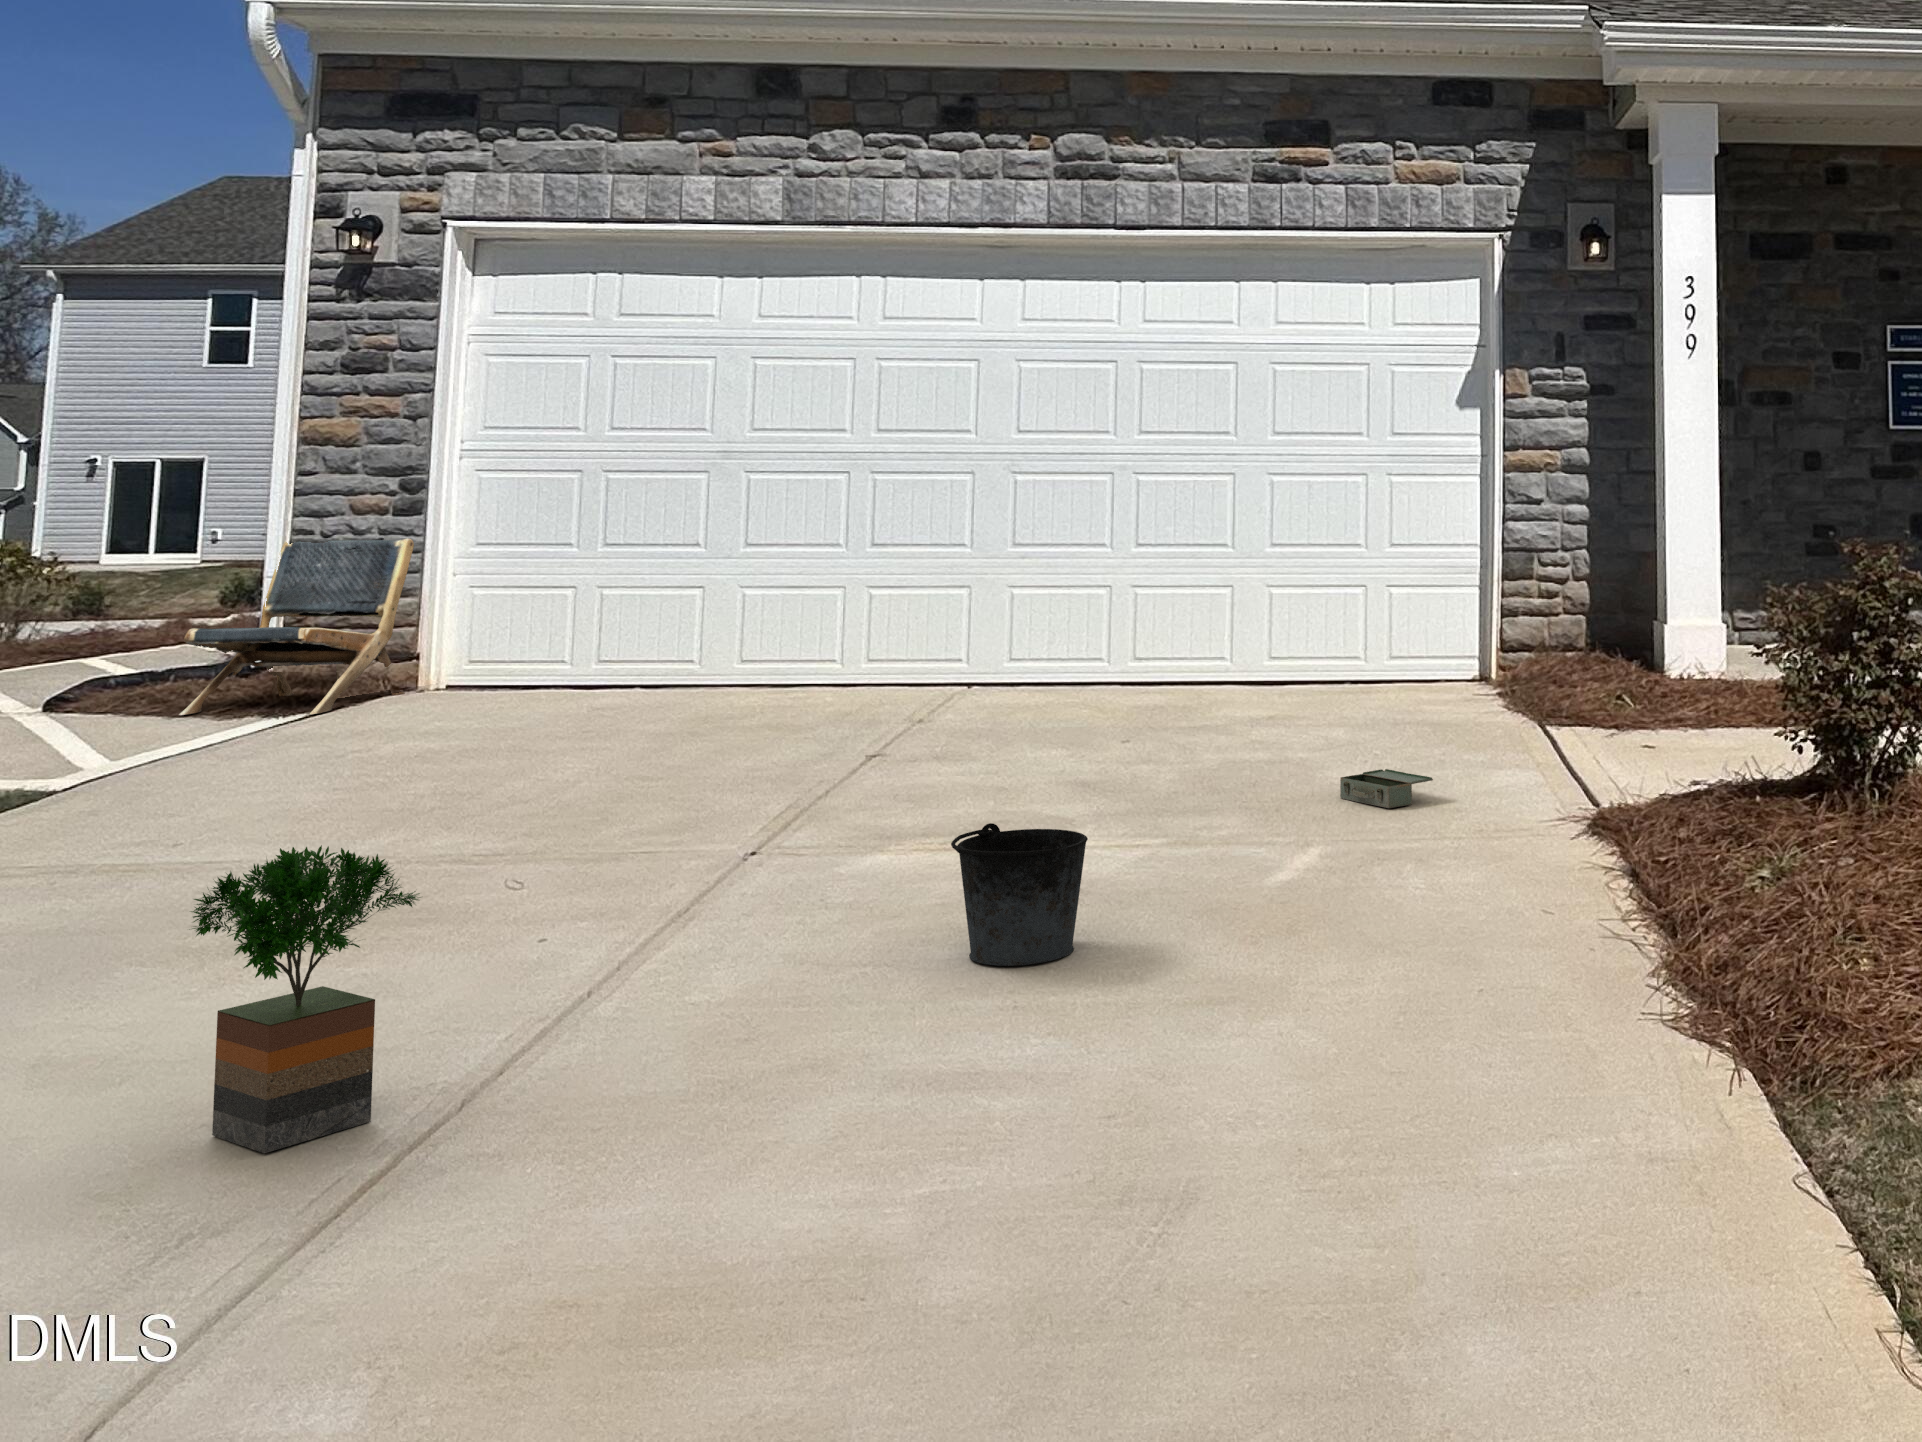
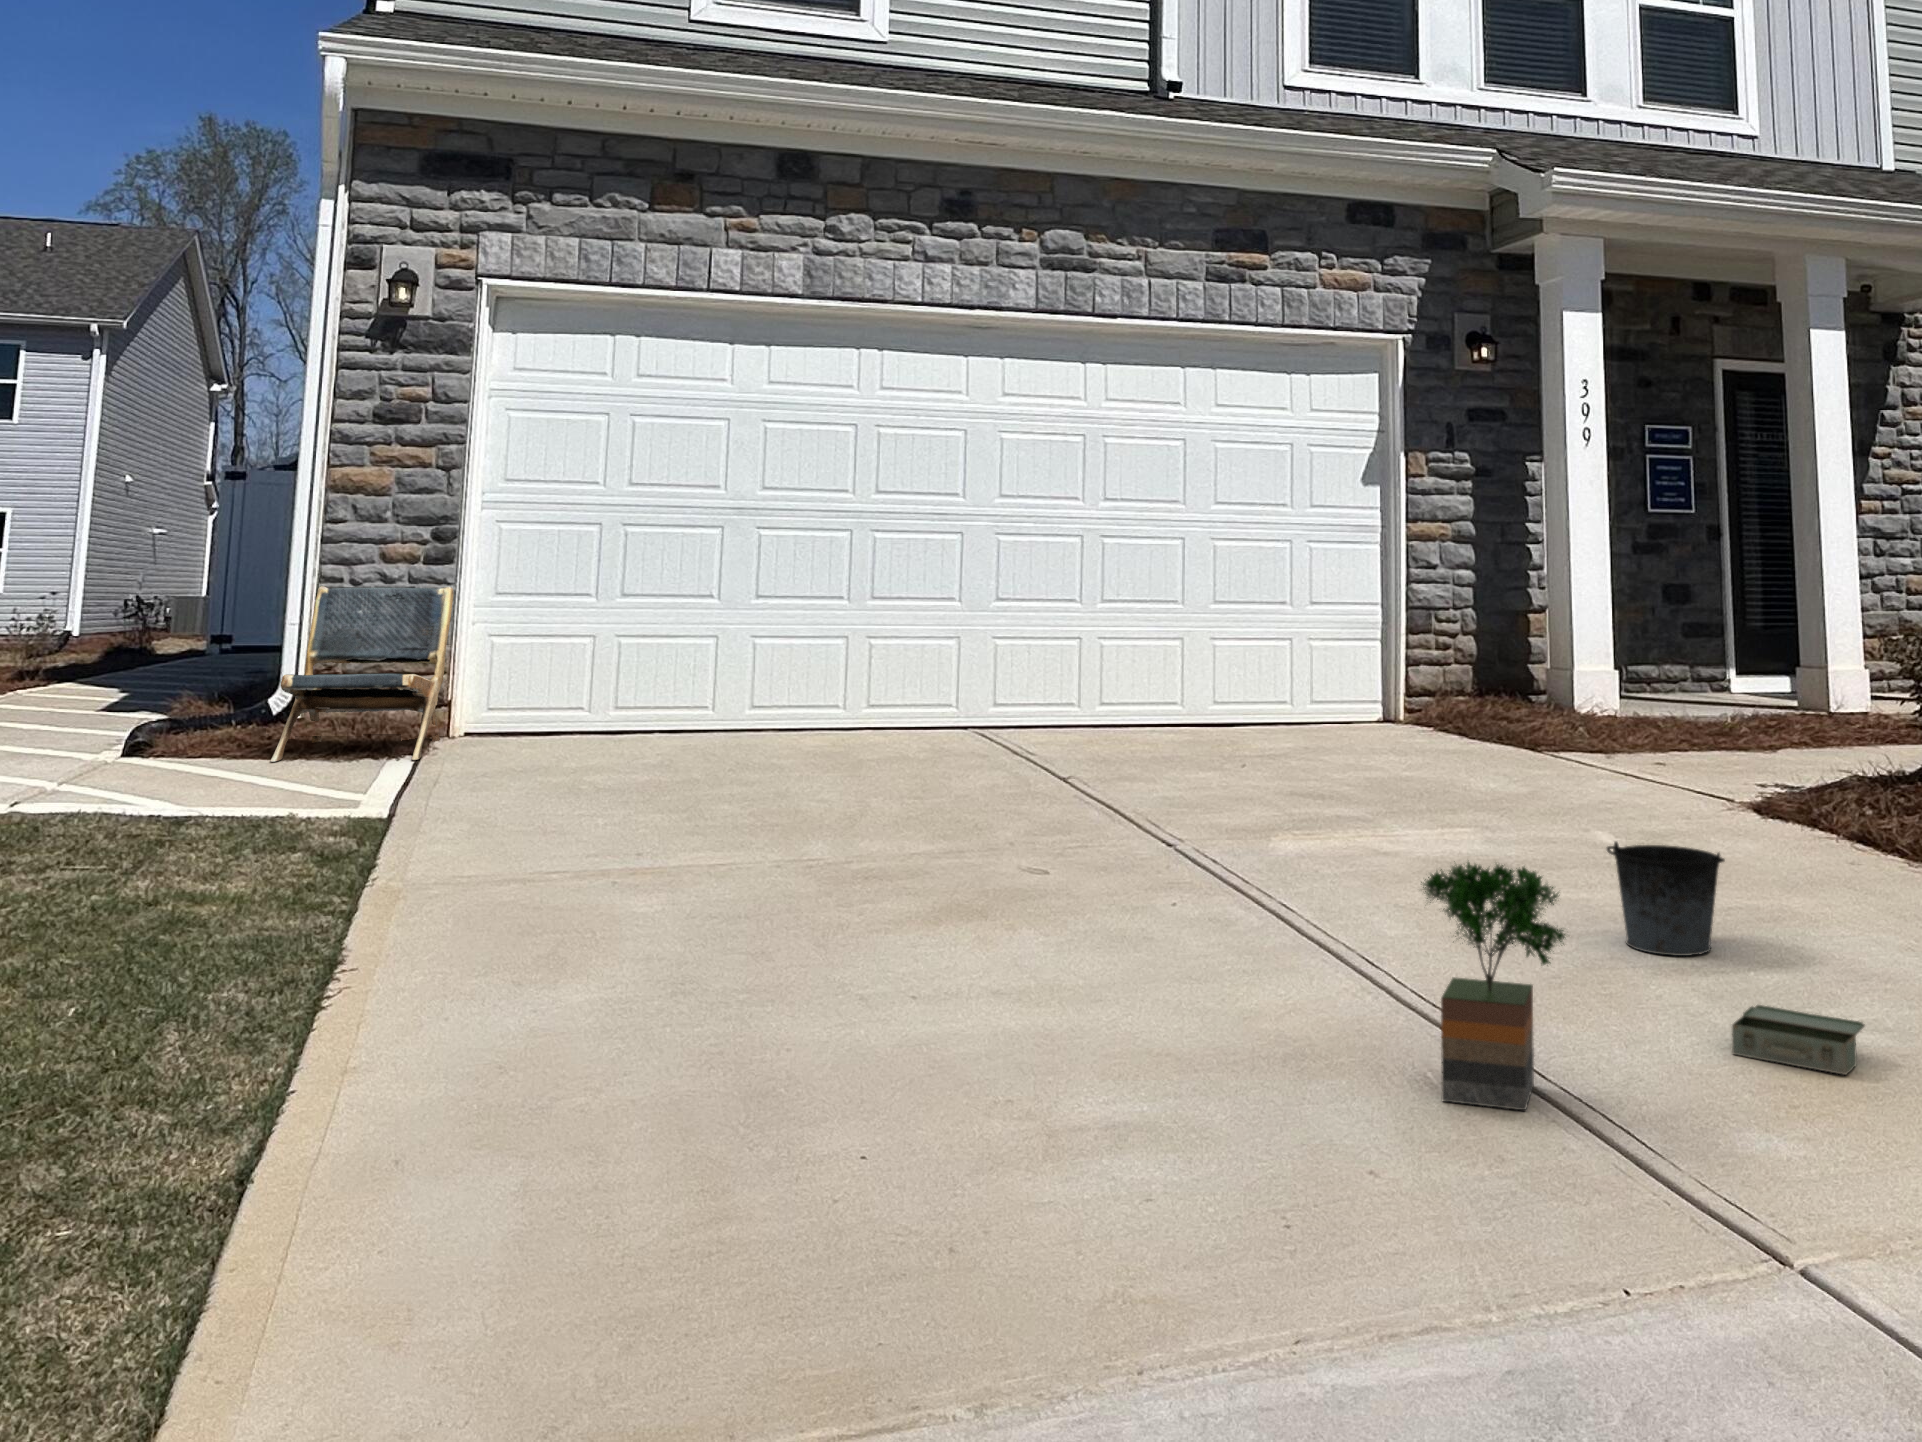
toolbox: present [1340,769,1433,808] -> present [1732,1005,1865,1075]

